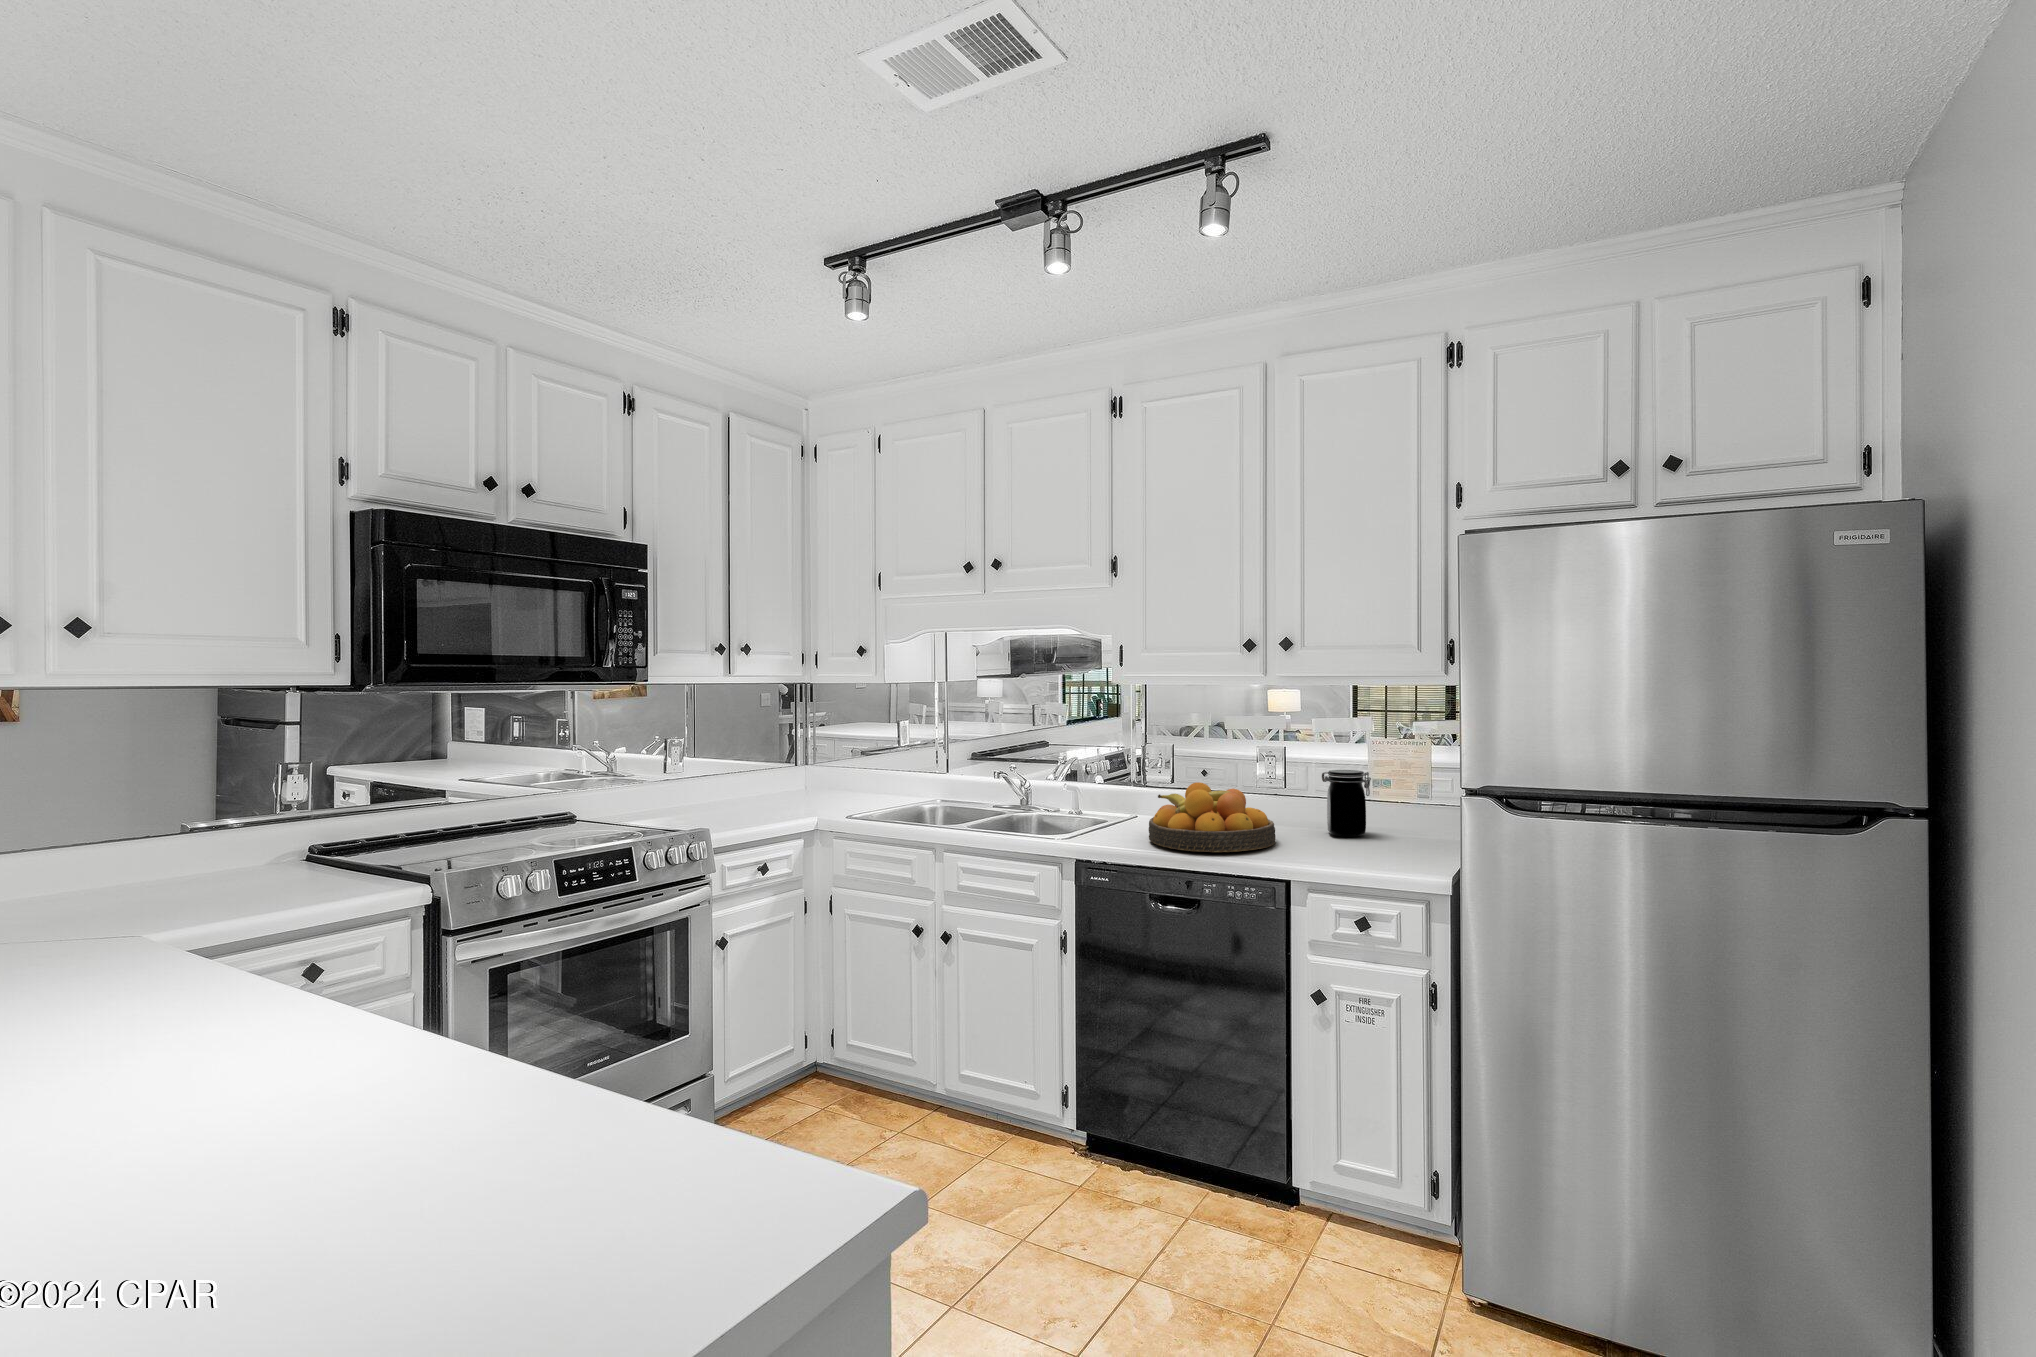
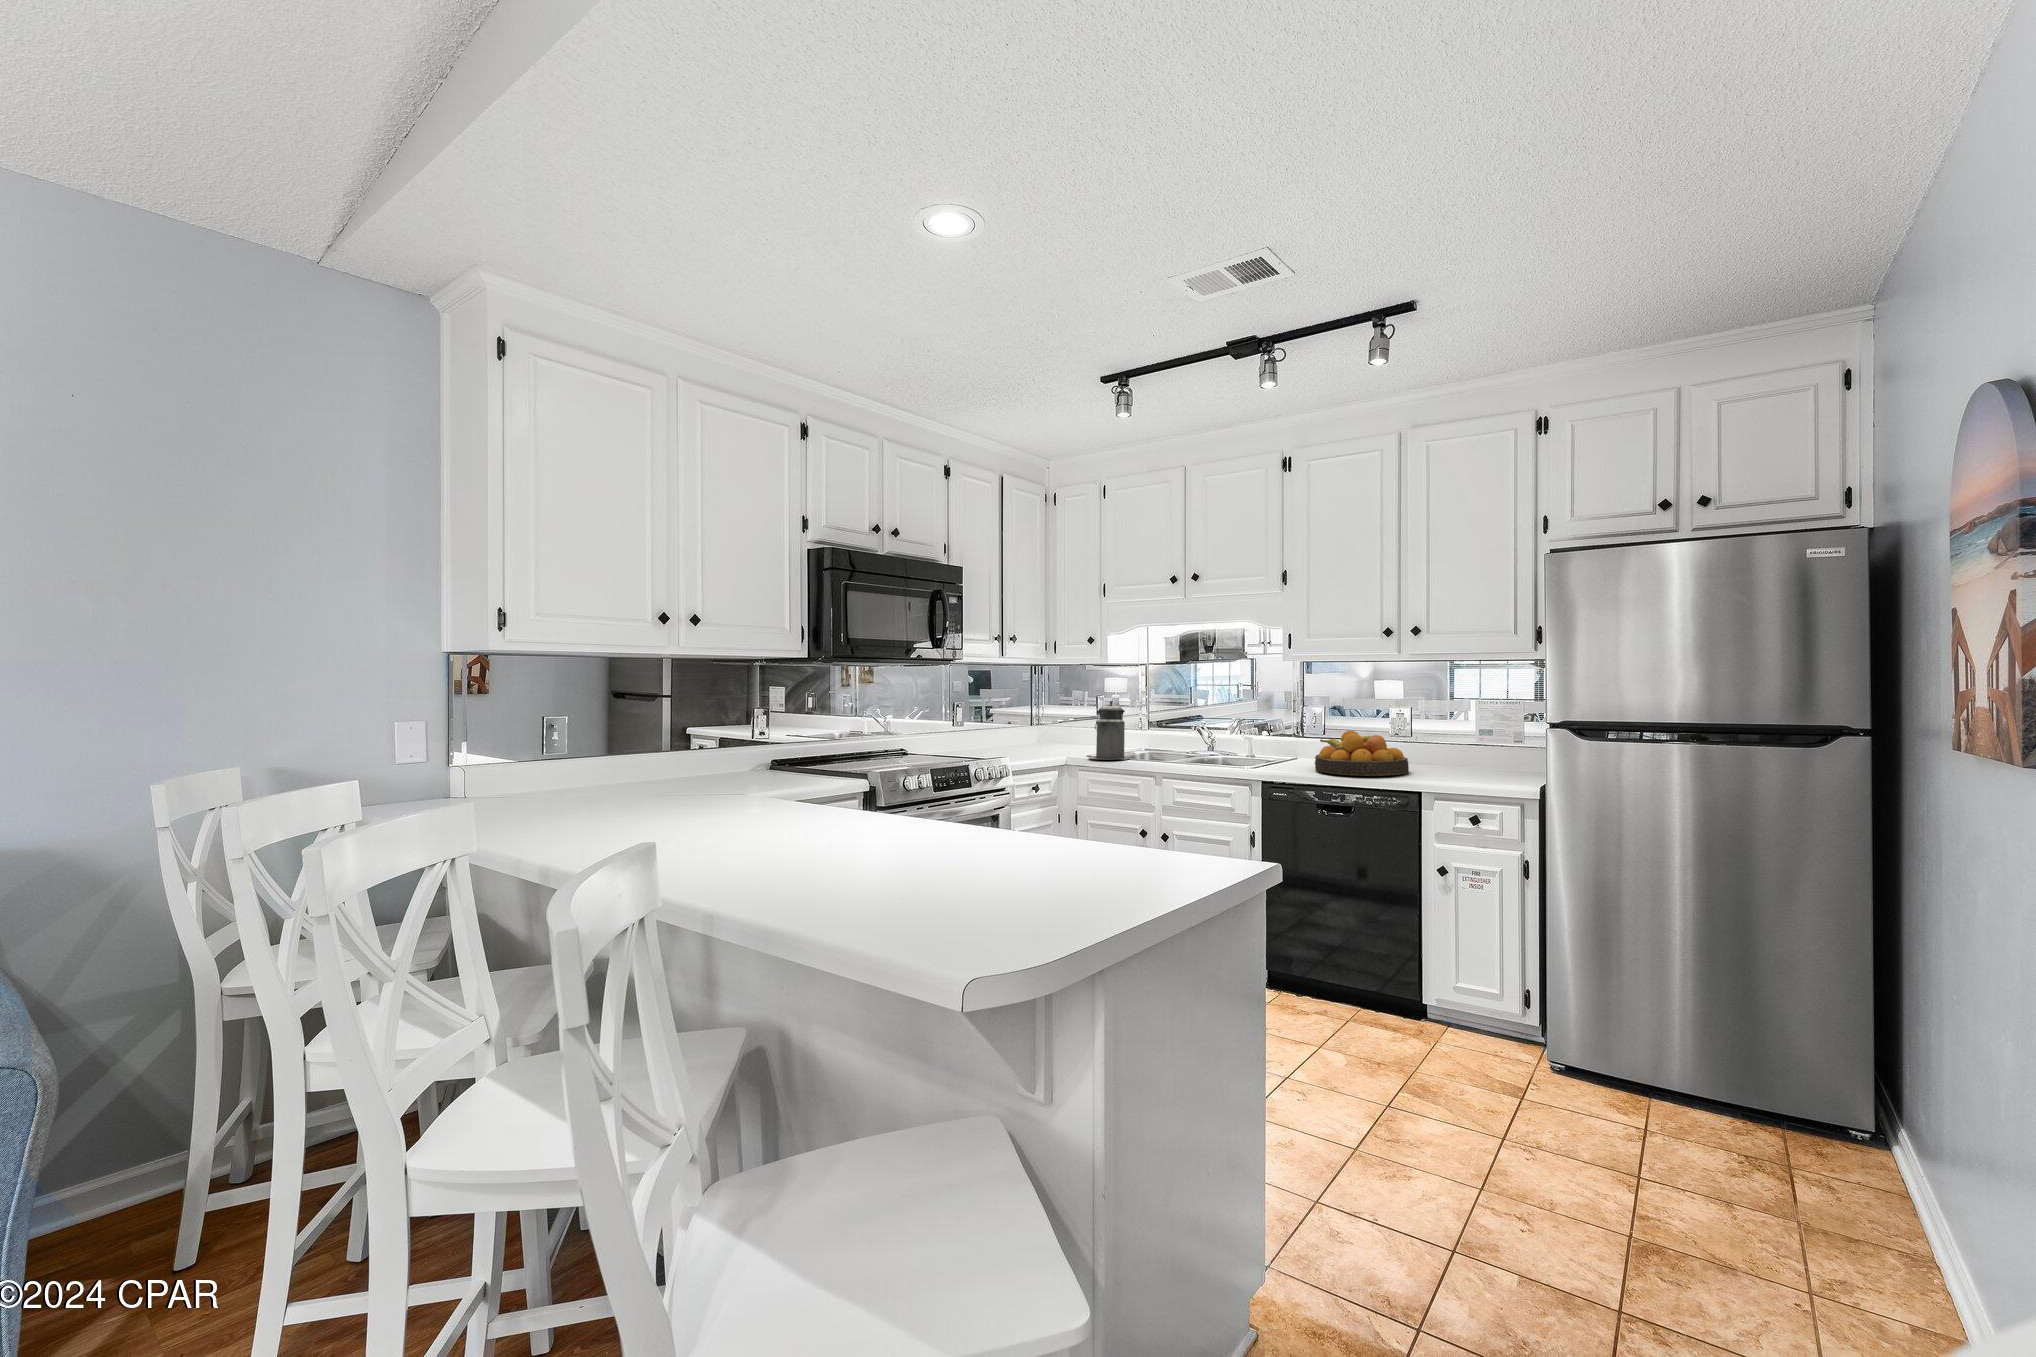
canister: none [845,737,904,822] -> present [1089,701,1129,759]
jar: present [1322,770,1371,837] -> none [1442,723,1479,770]

